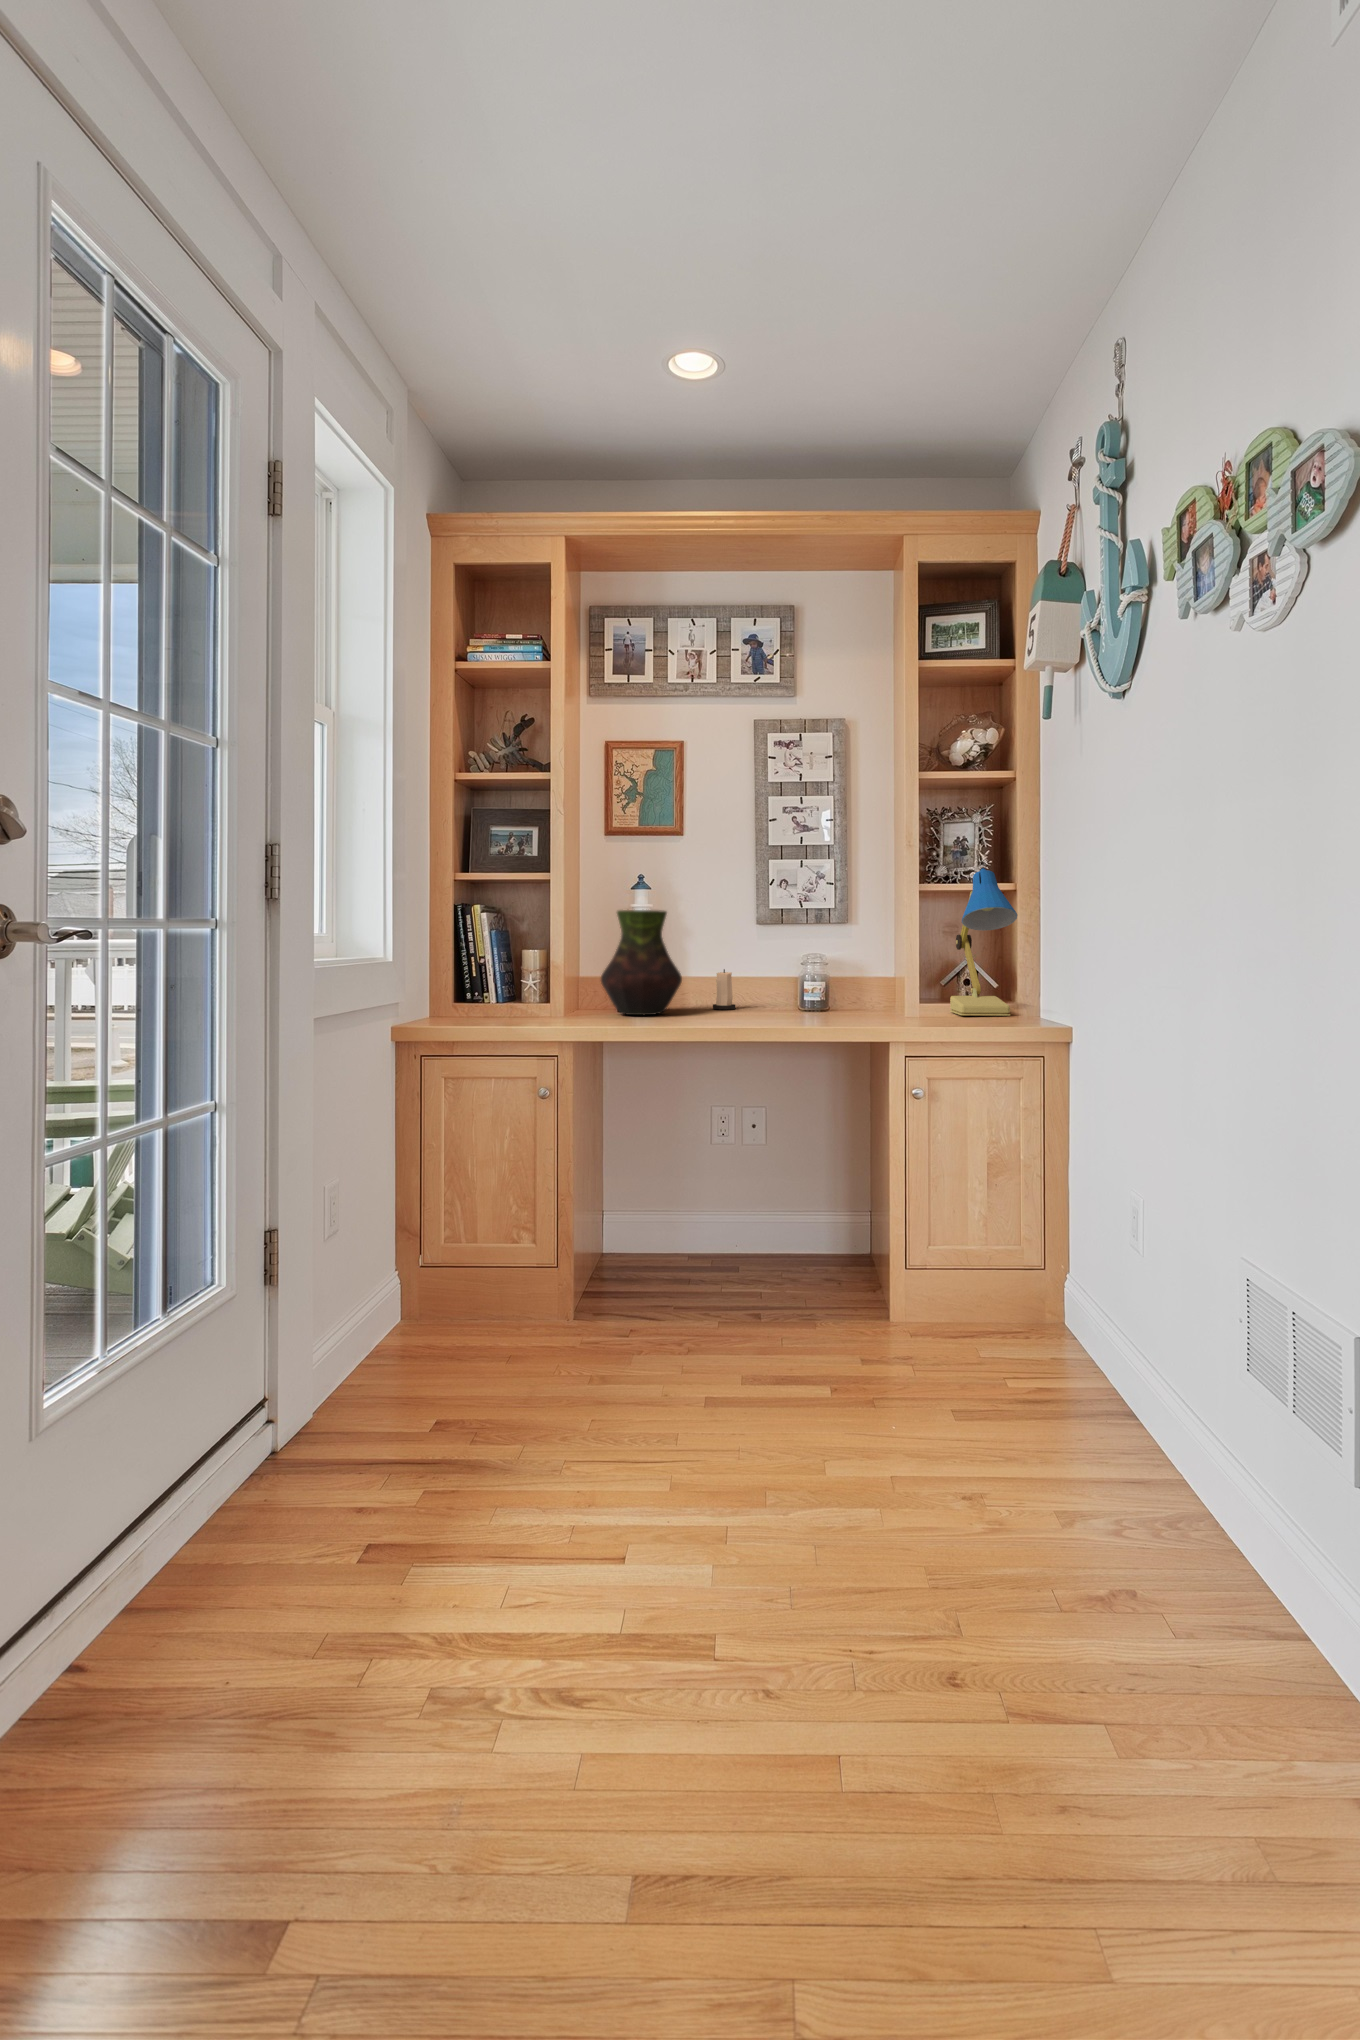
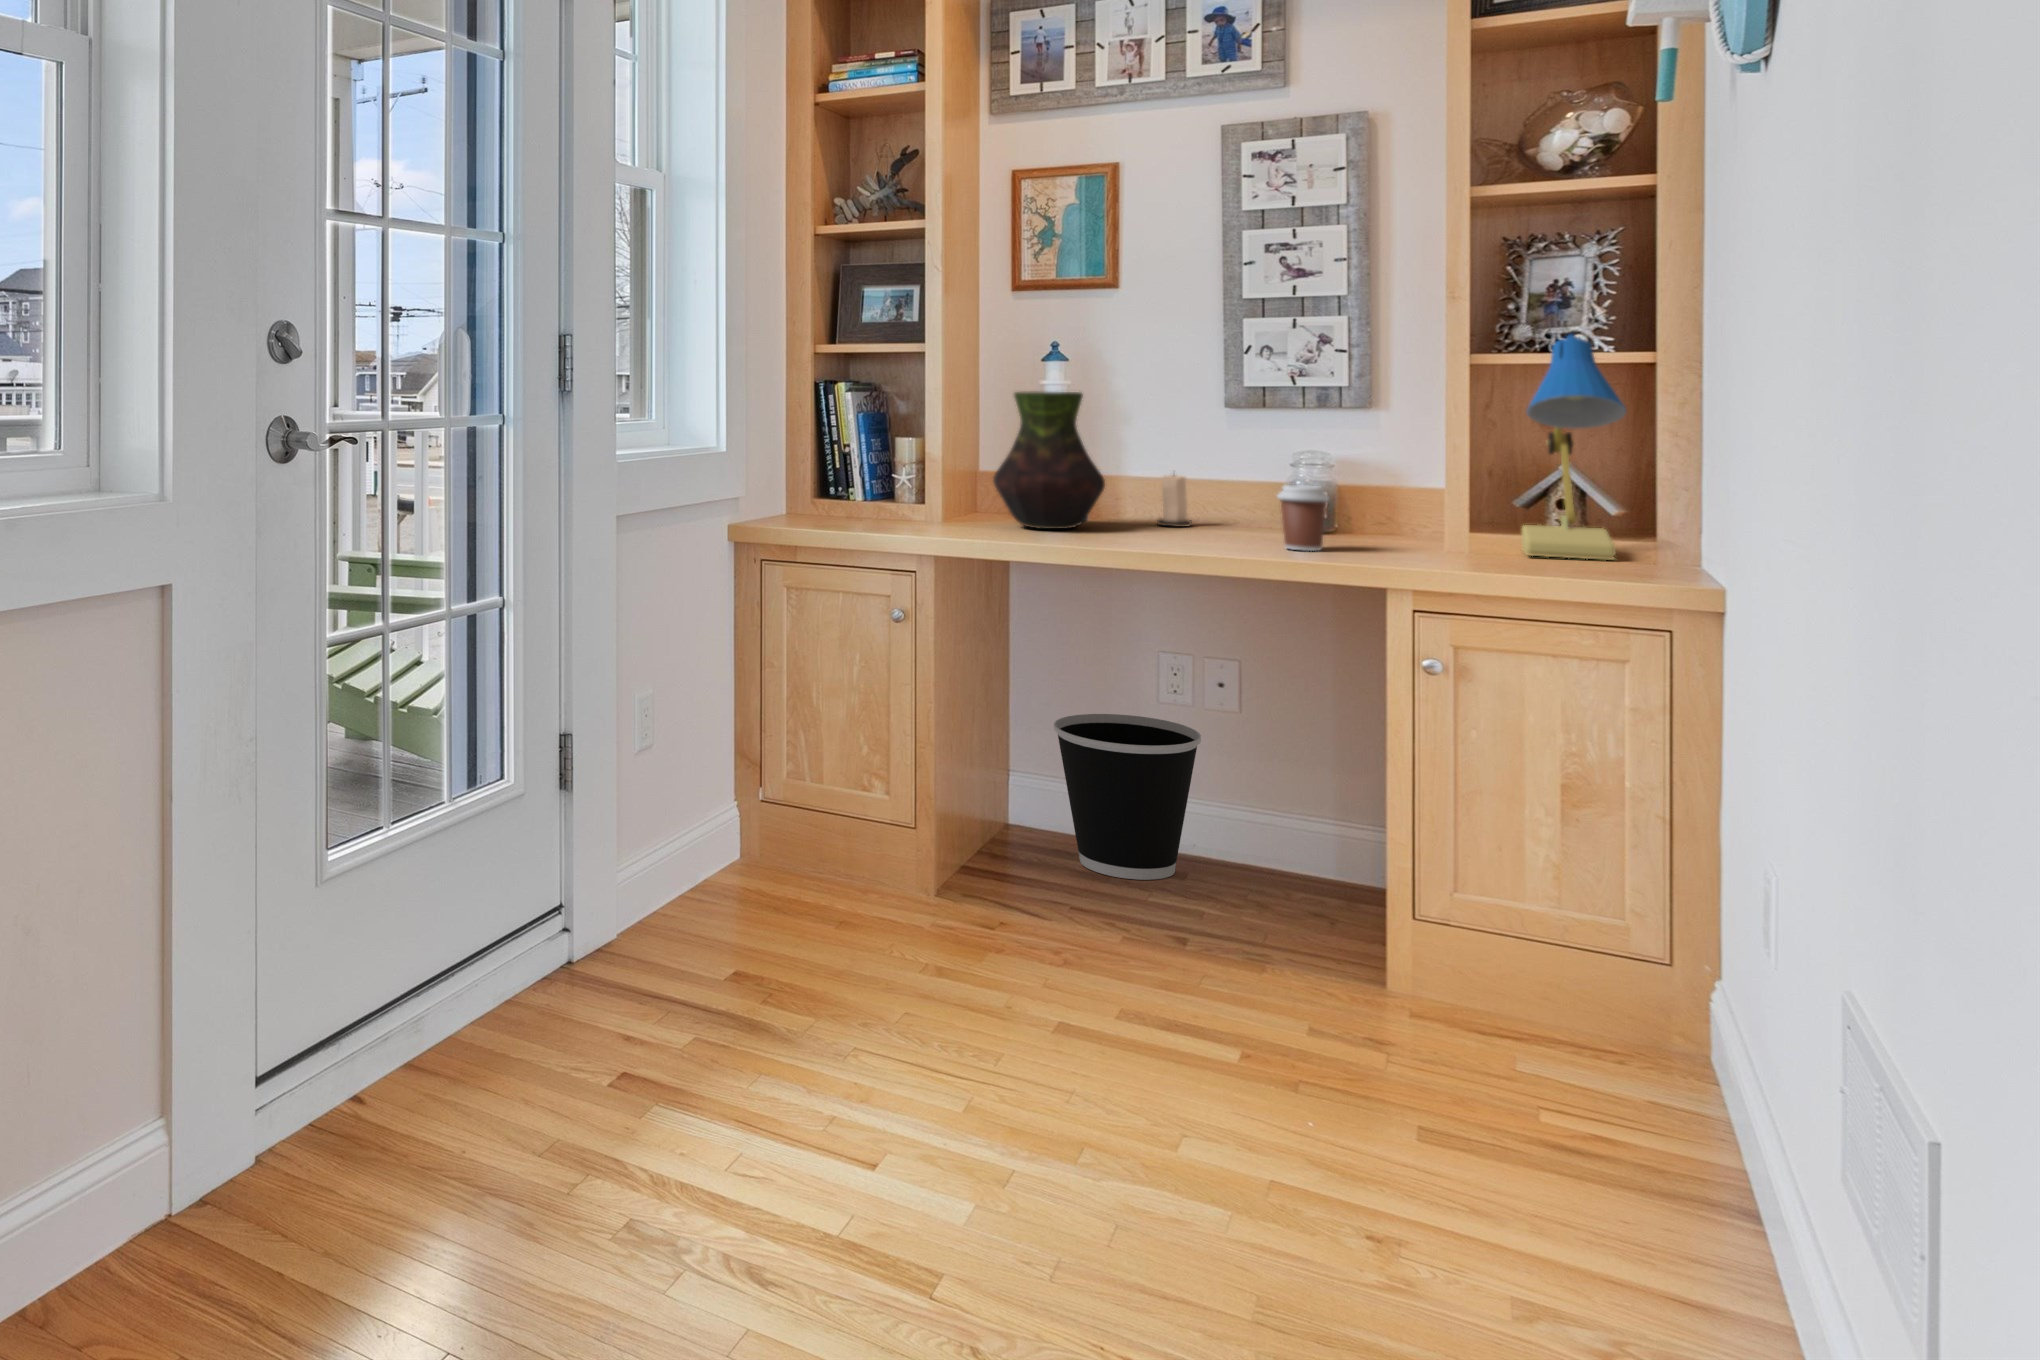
coffee cup: none [811,974,845,1020] -> present [1277,485,1329,551]
wastebasket: none [640,1152,742,1275] -> present [1054,714,1201,880]

